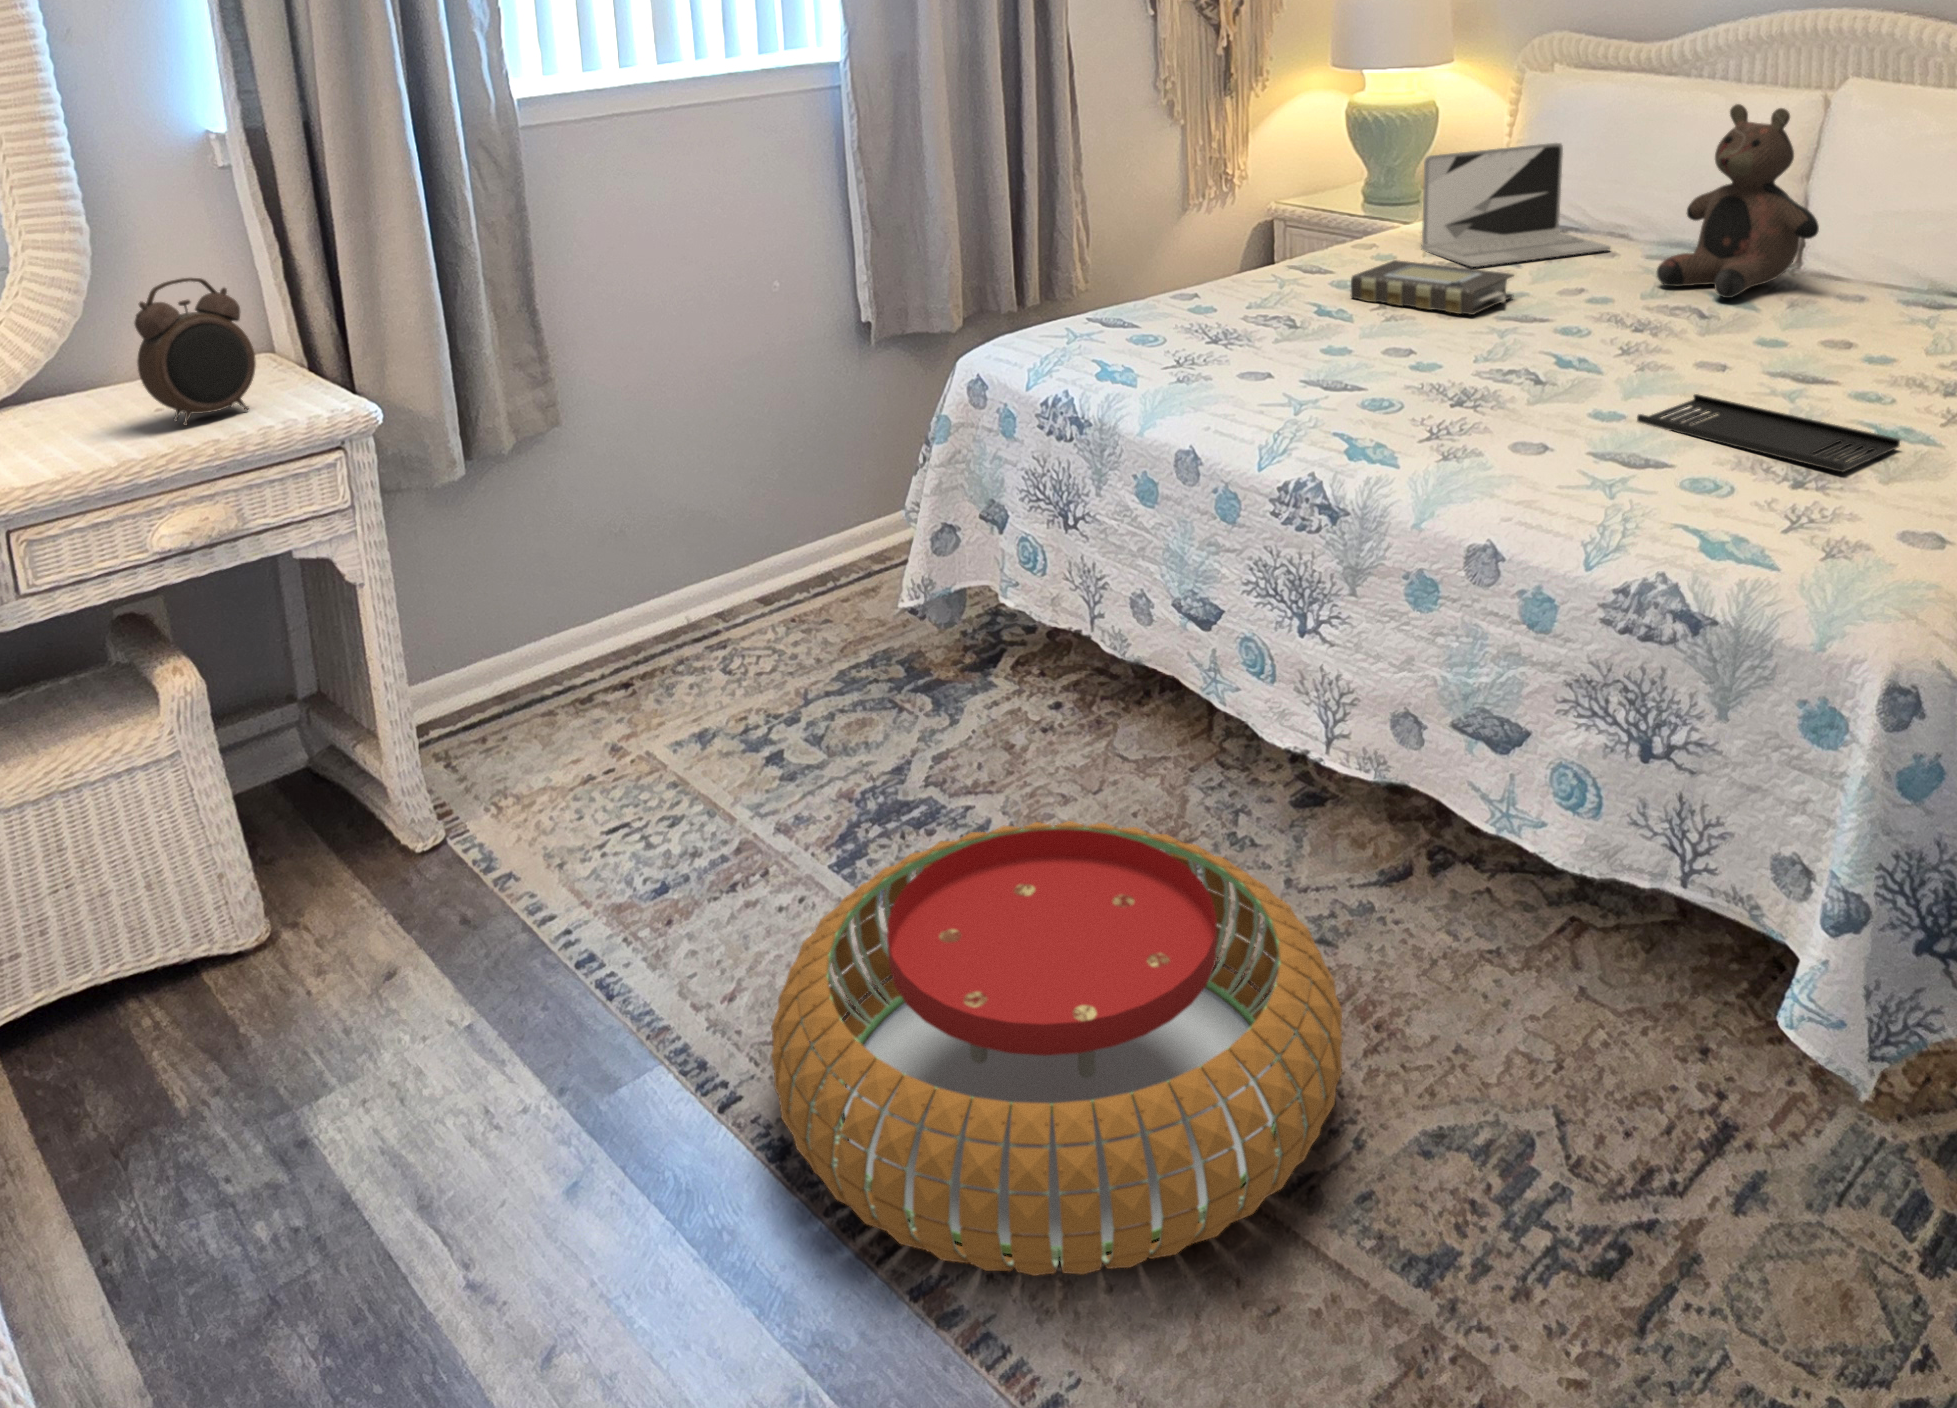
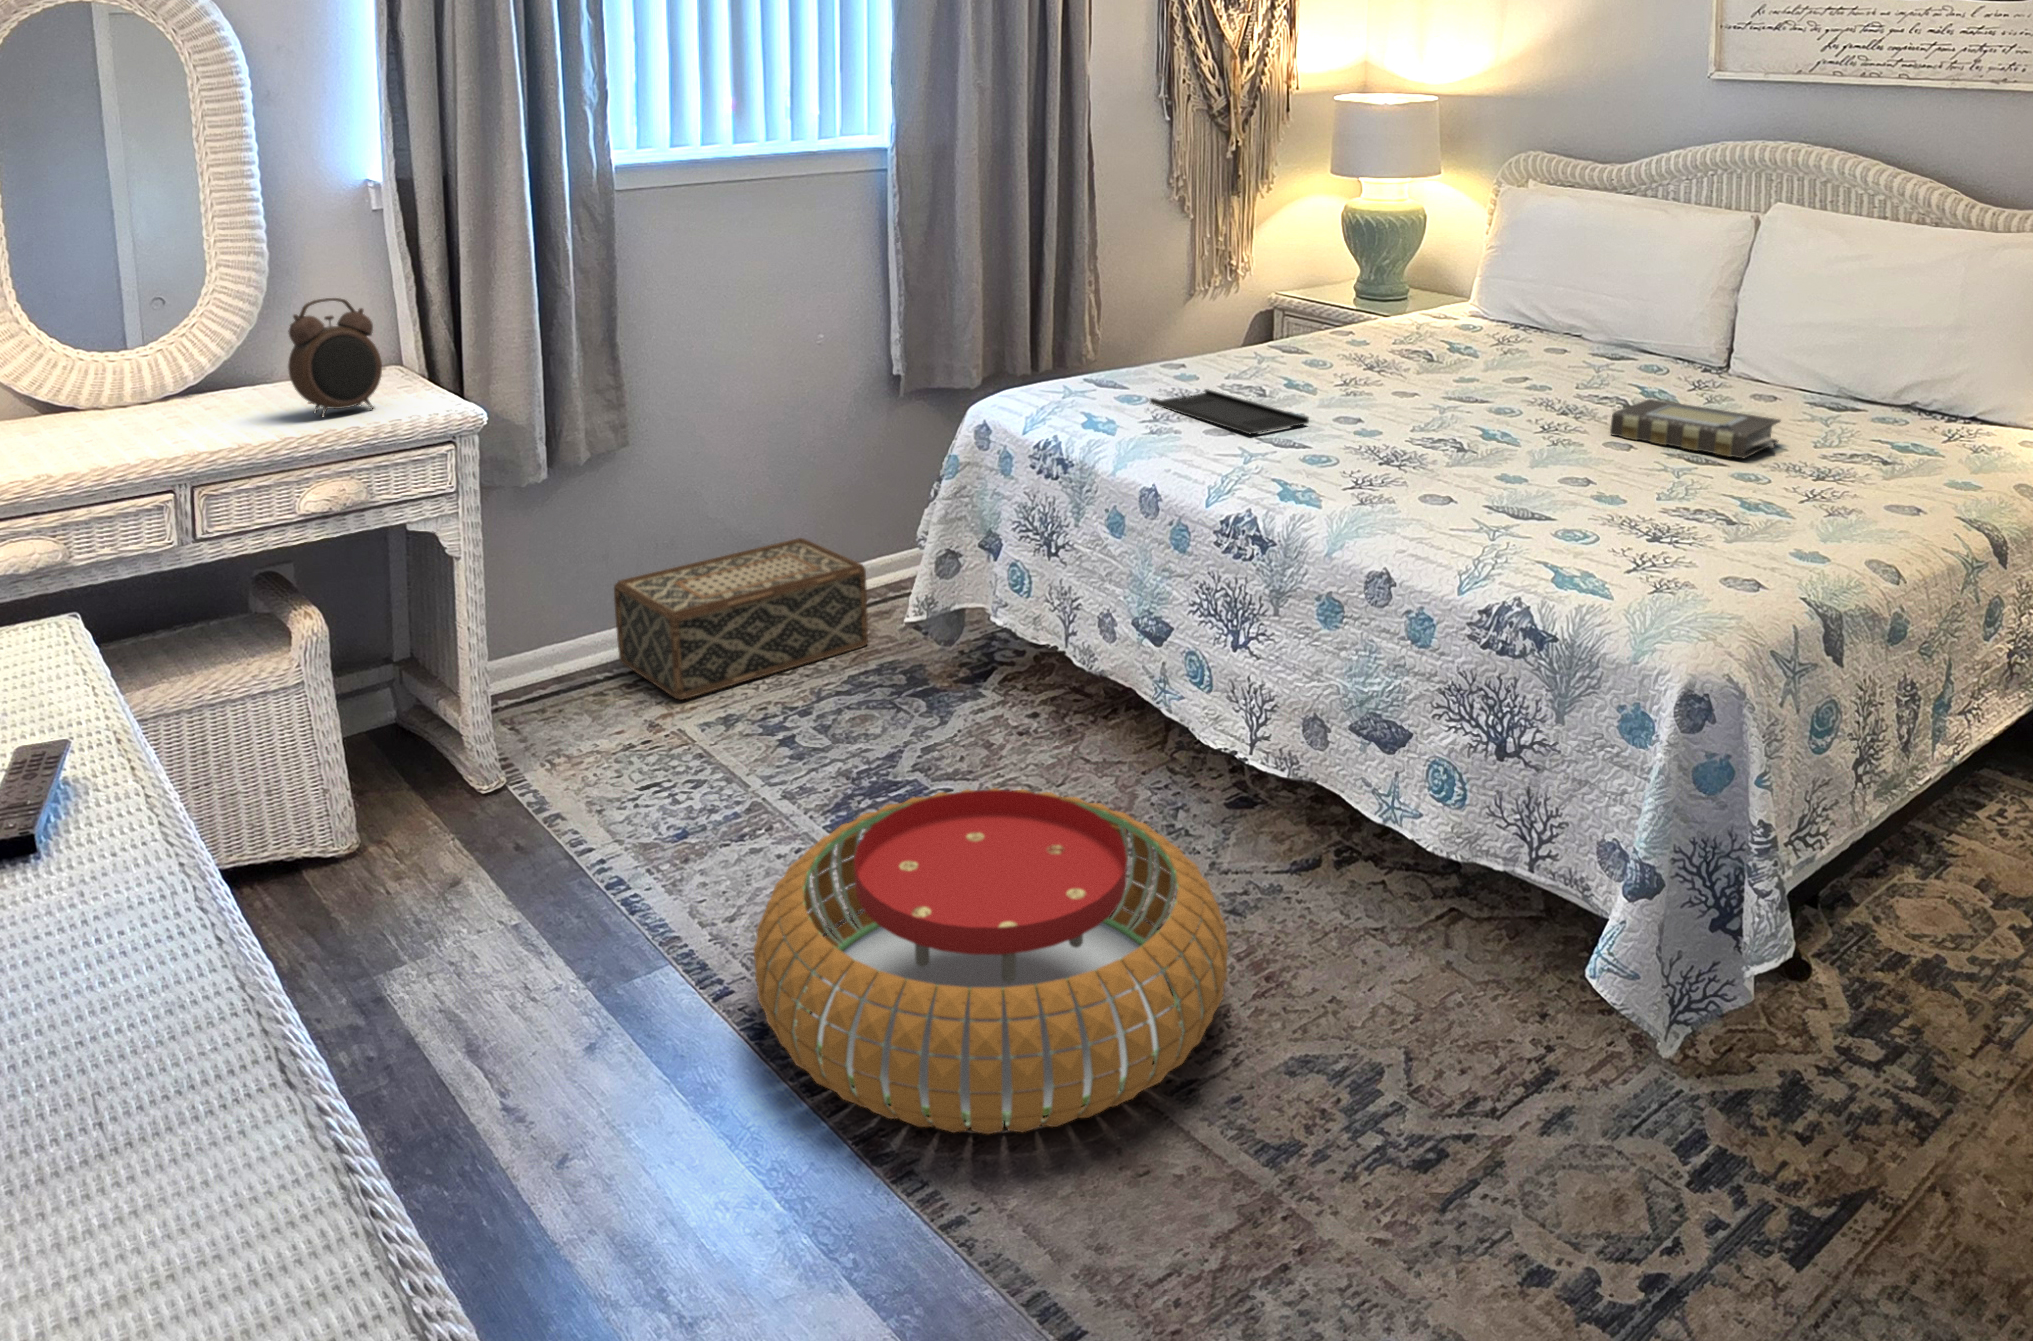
teddy bear: present [1657,104,1819,298] -> none [1592,226,1734,395]
laptop: present [1421,143,1611,267] -> none [1393,256,1561,360]
book: present [1351,260,1514,315] -> present [1610,399,1780,458]
tray: present [1637,394,1900,472] -> present [1150,389,1309,434]
woven basket: none [550,511,849,715] -> present [614,538,868,700]

